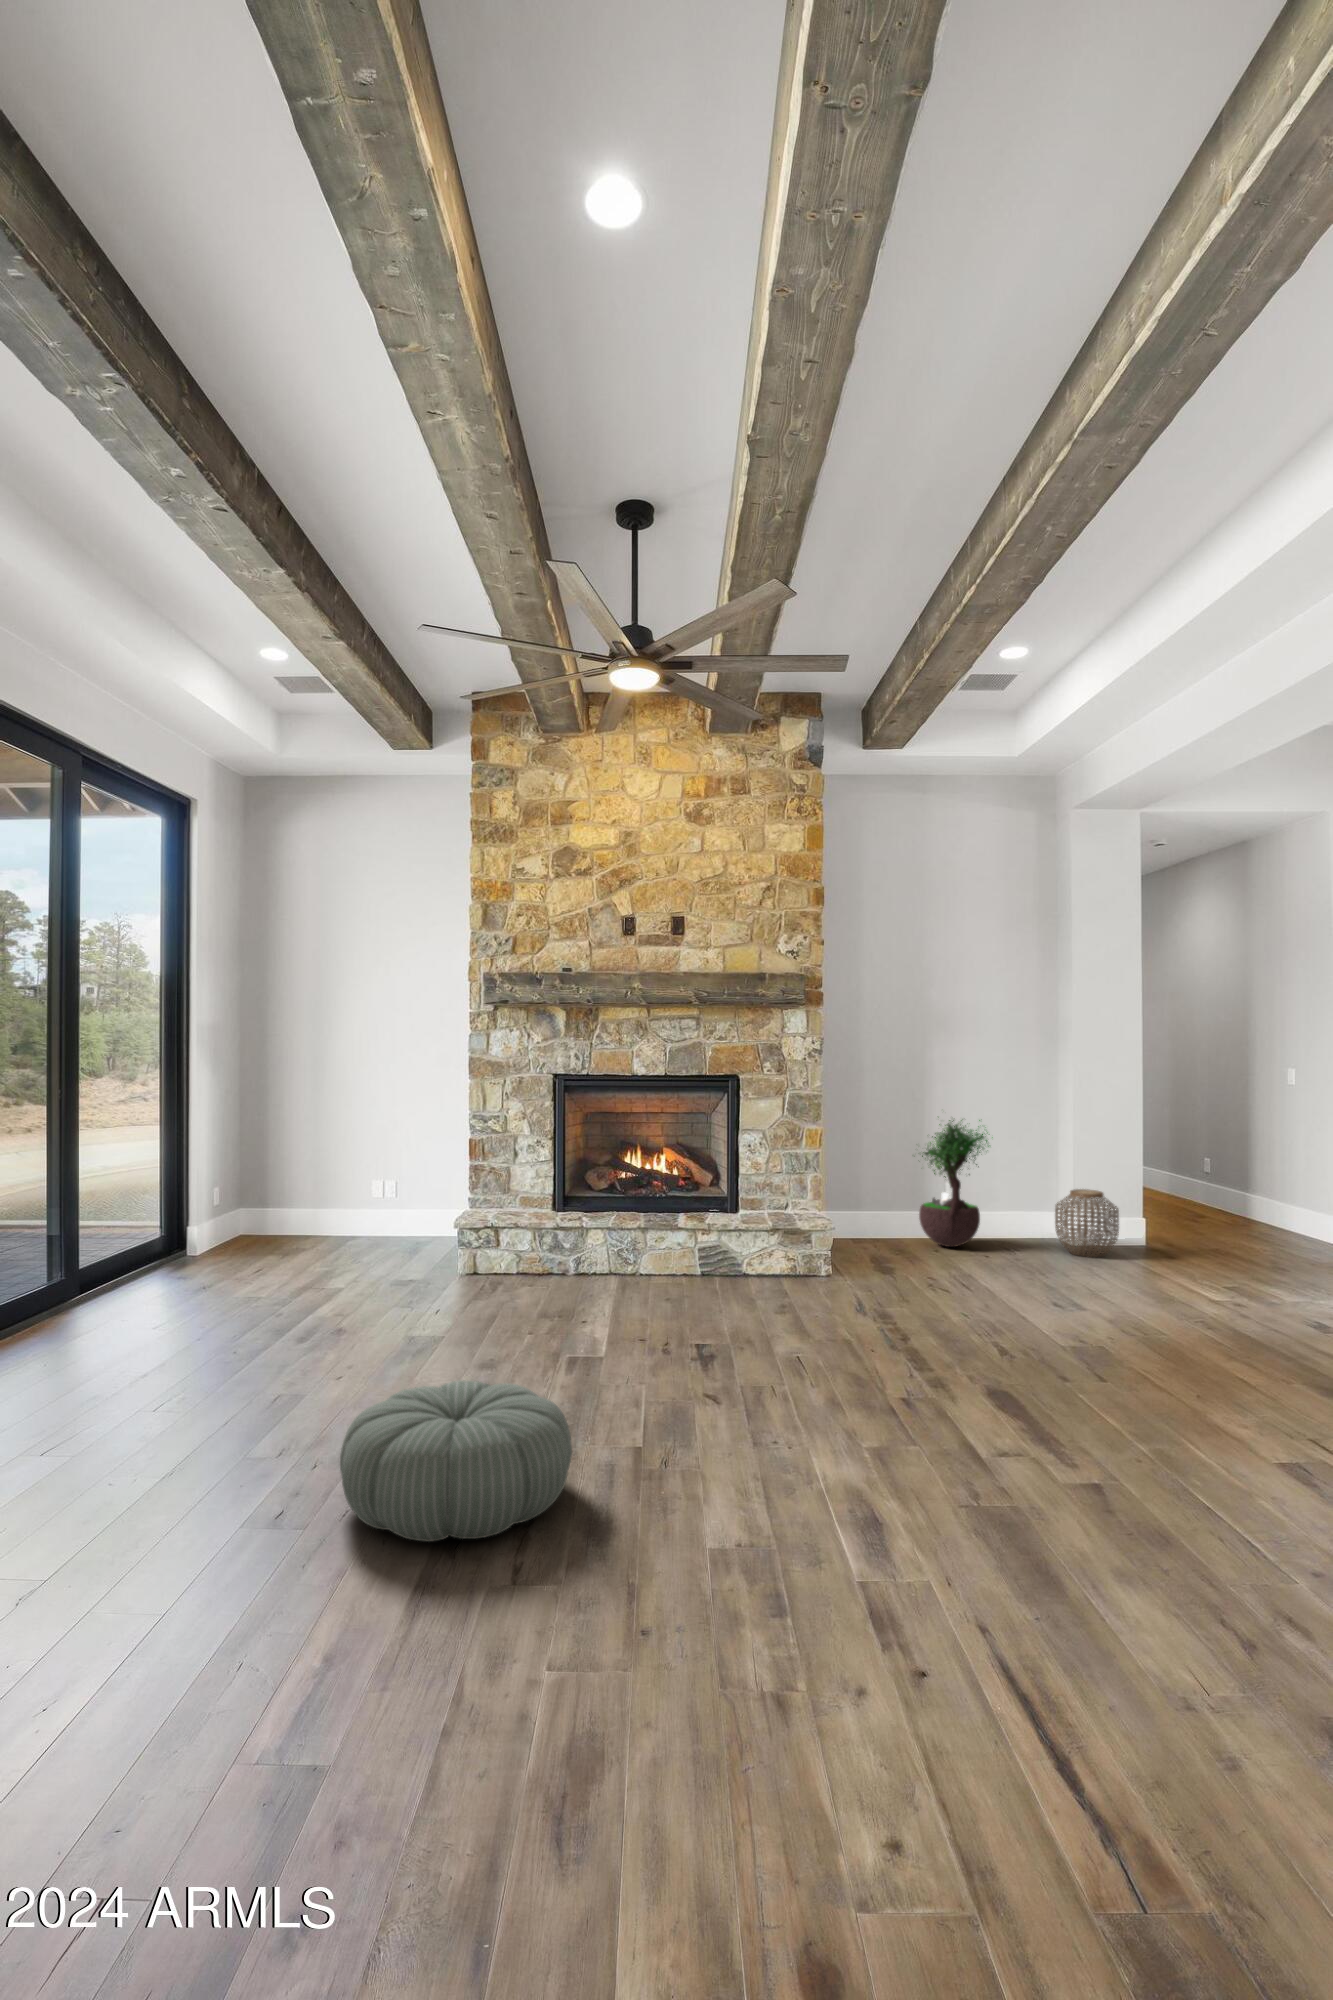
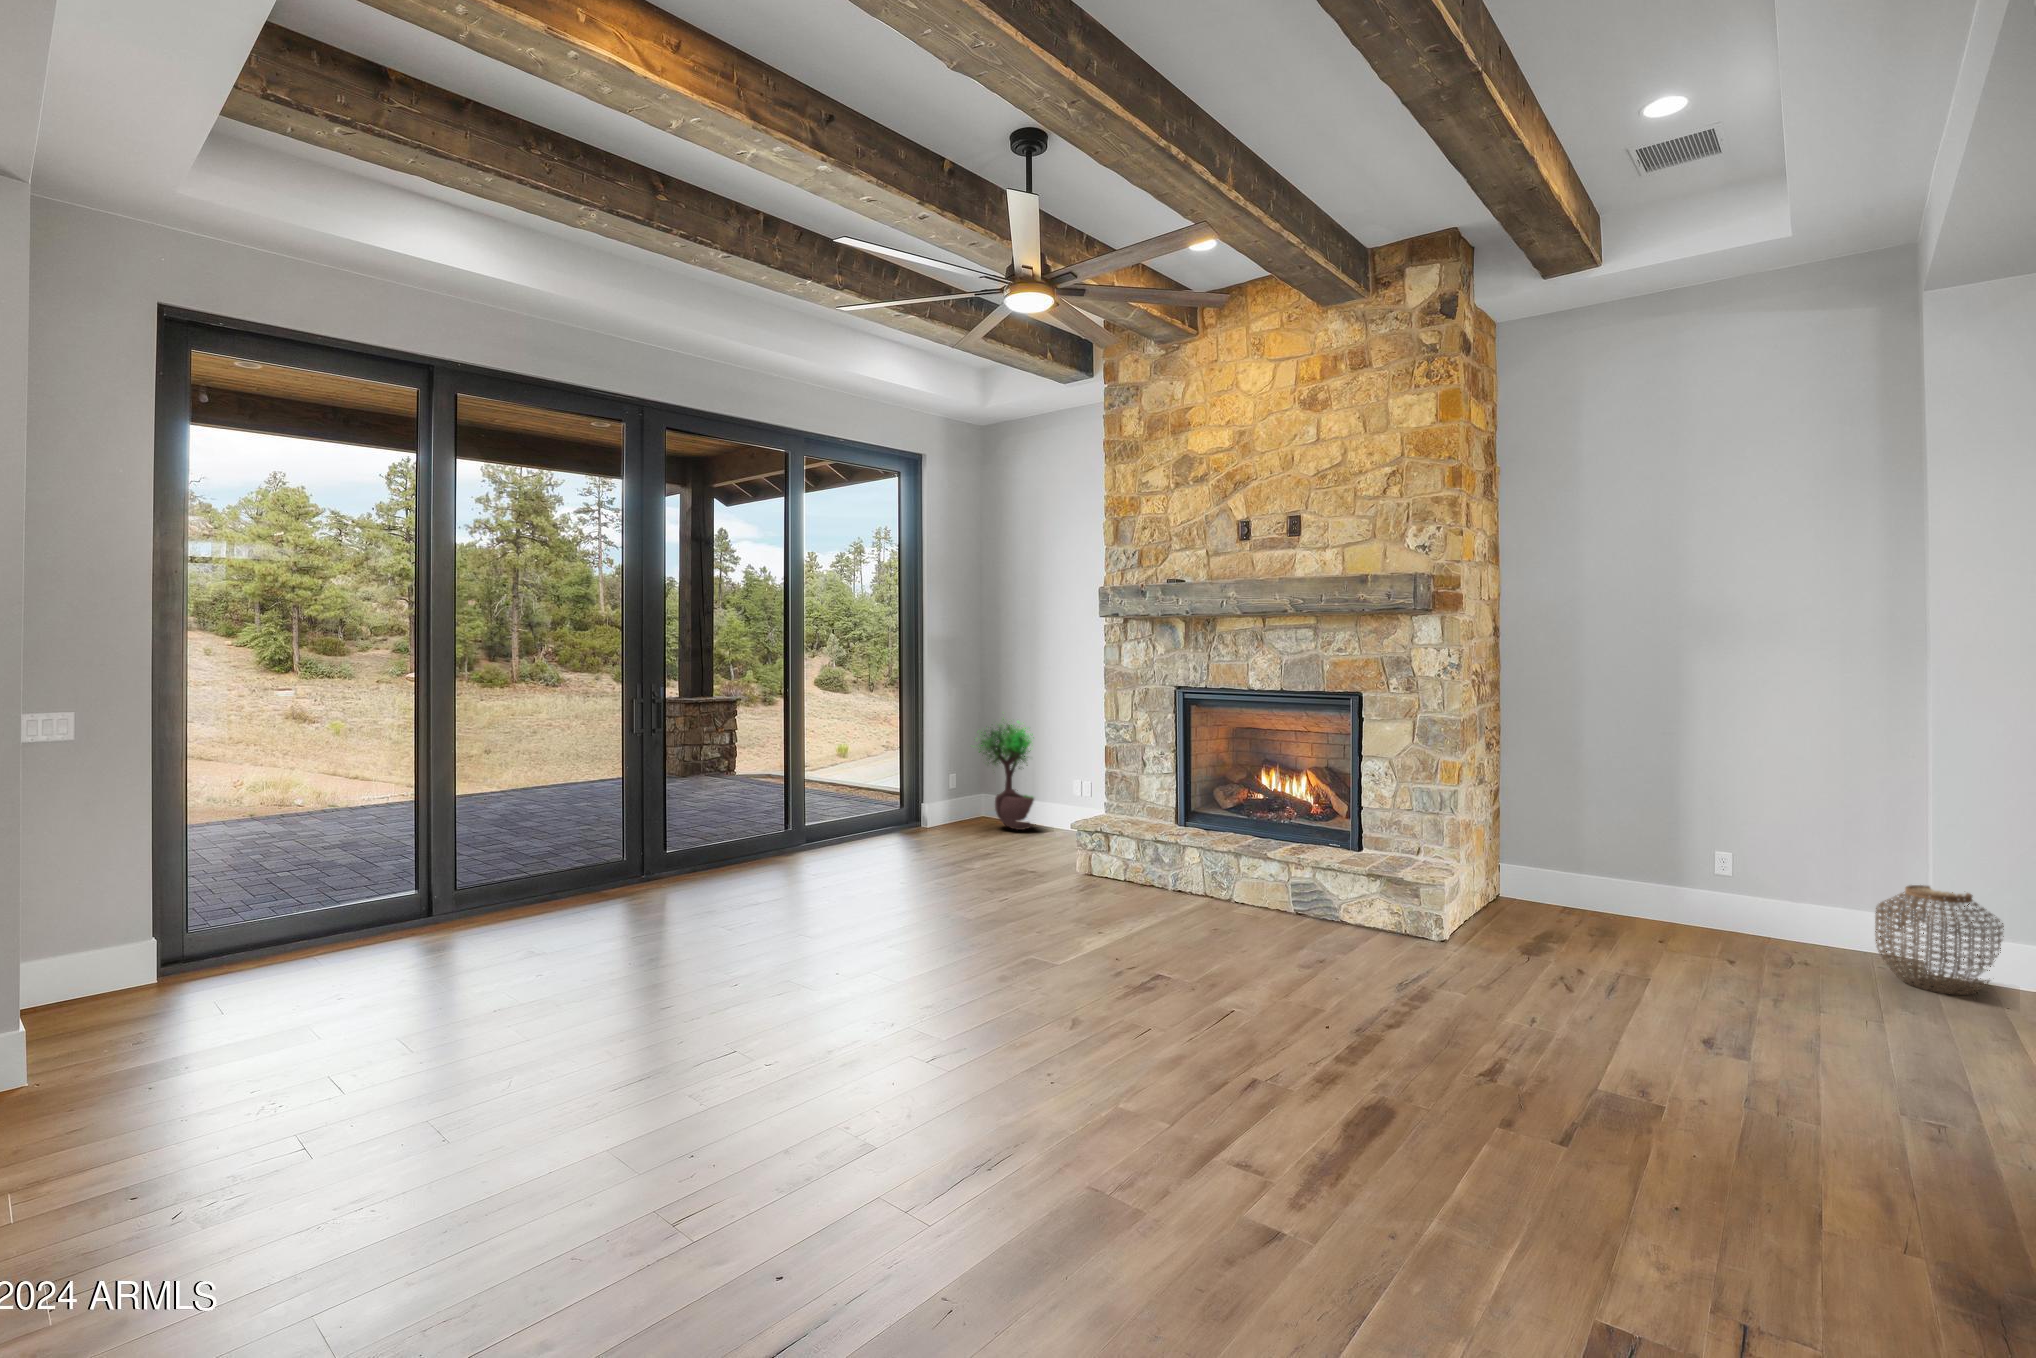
potted tree: present [919,1119,993,1247] -> present [976,719,1036,830]
pouf: present [340,1380,572,1542] -> none [589,931,800,1062]

